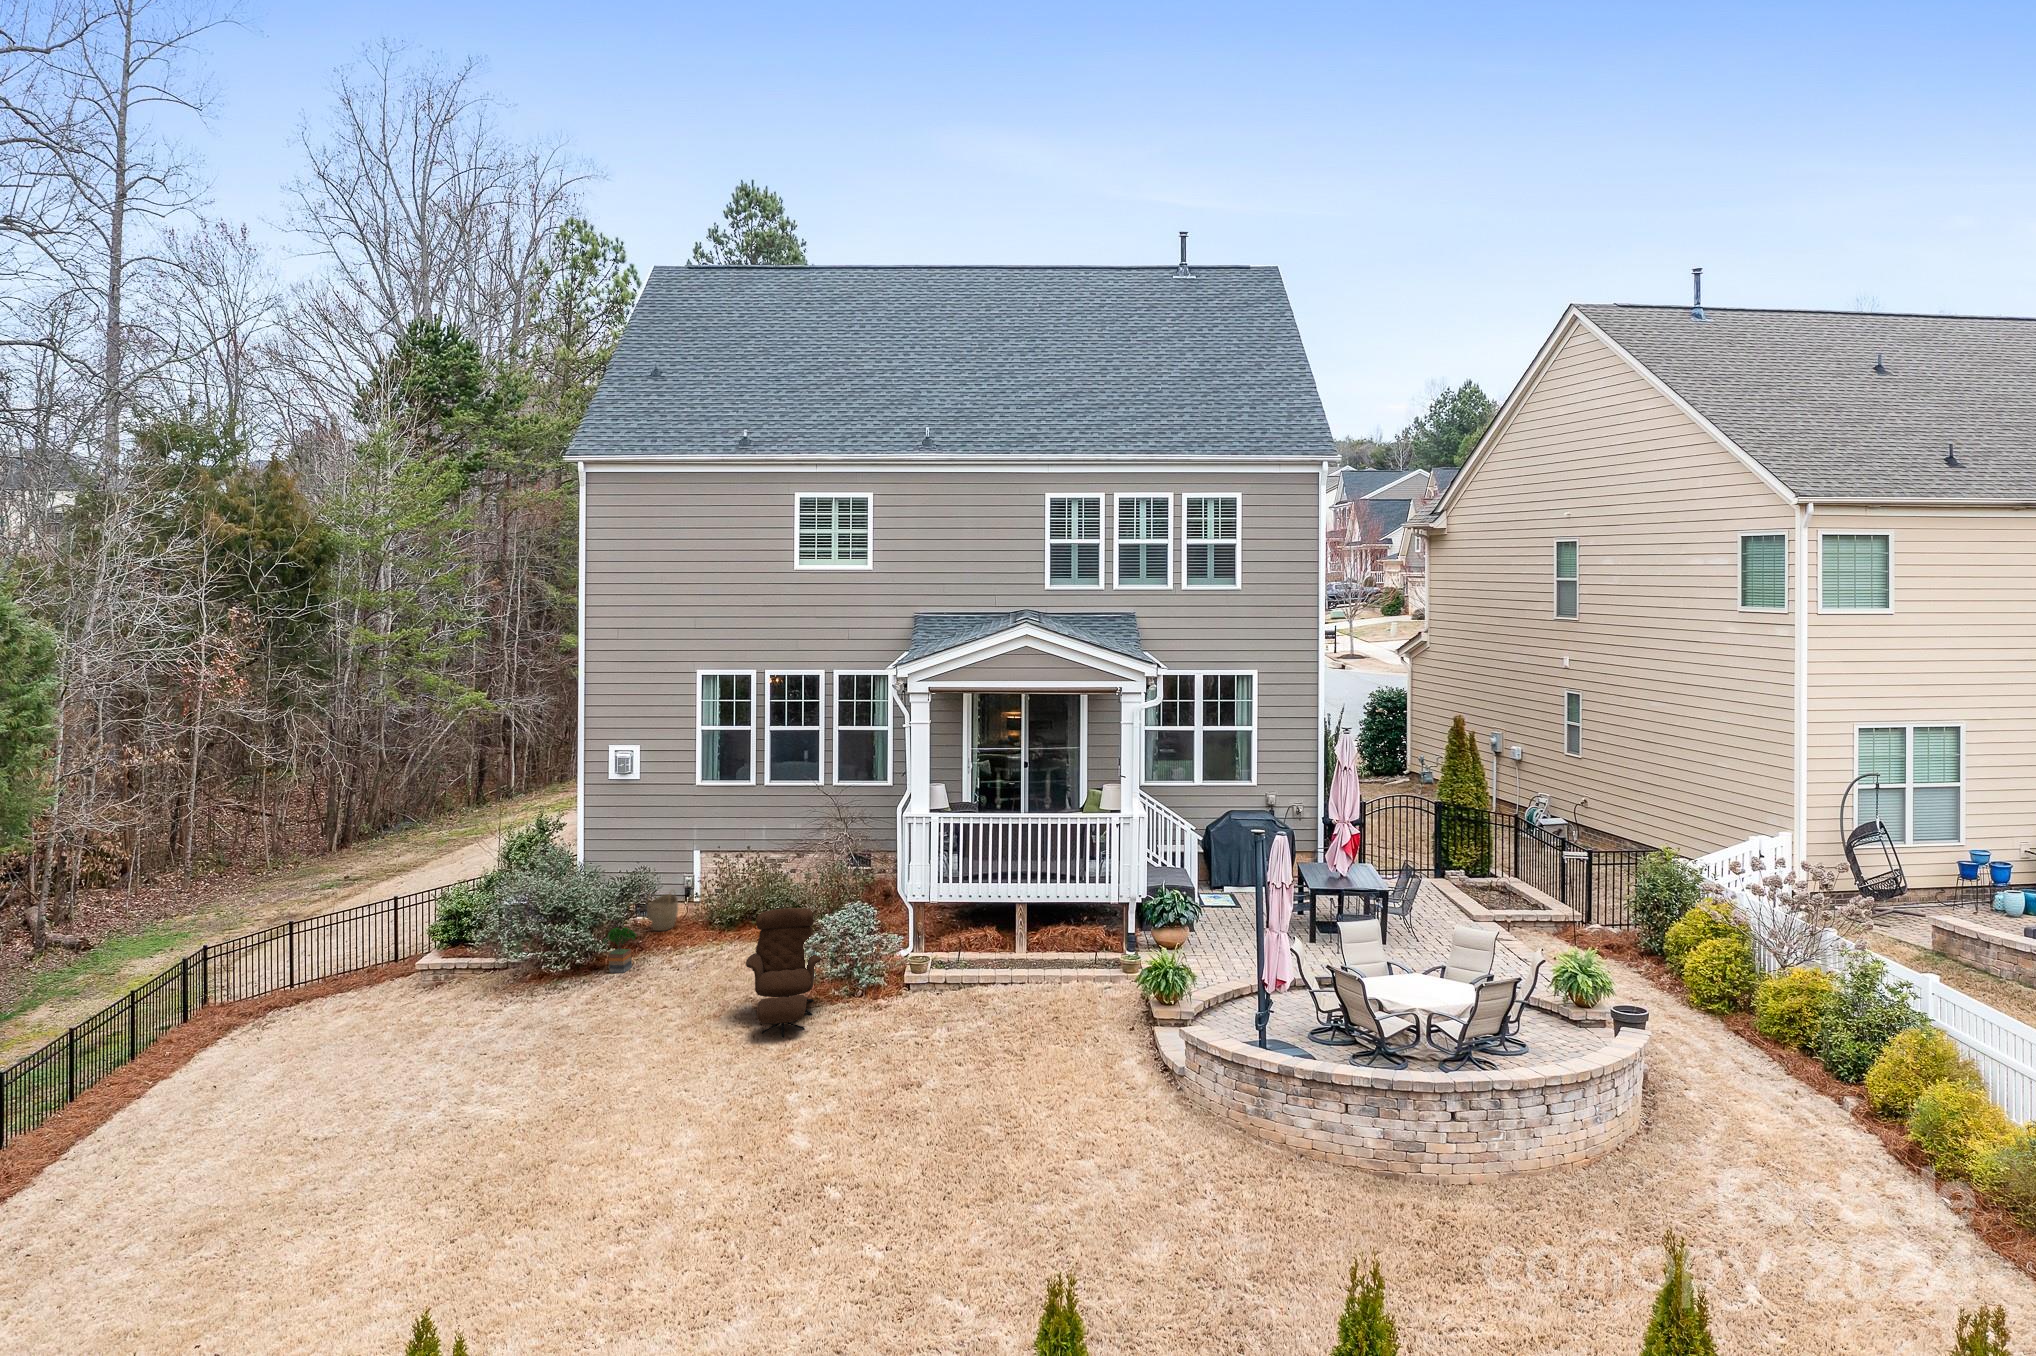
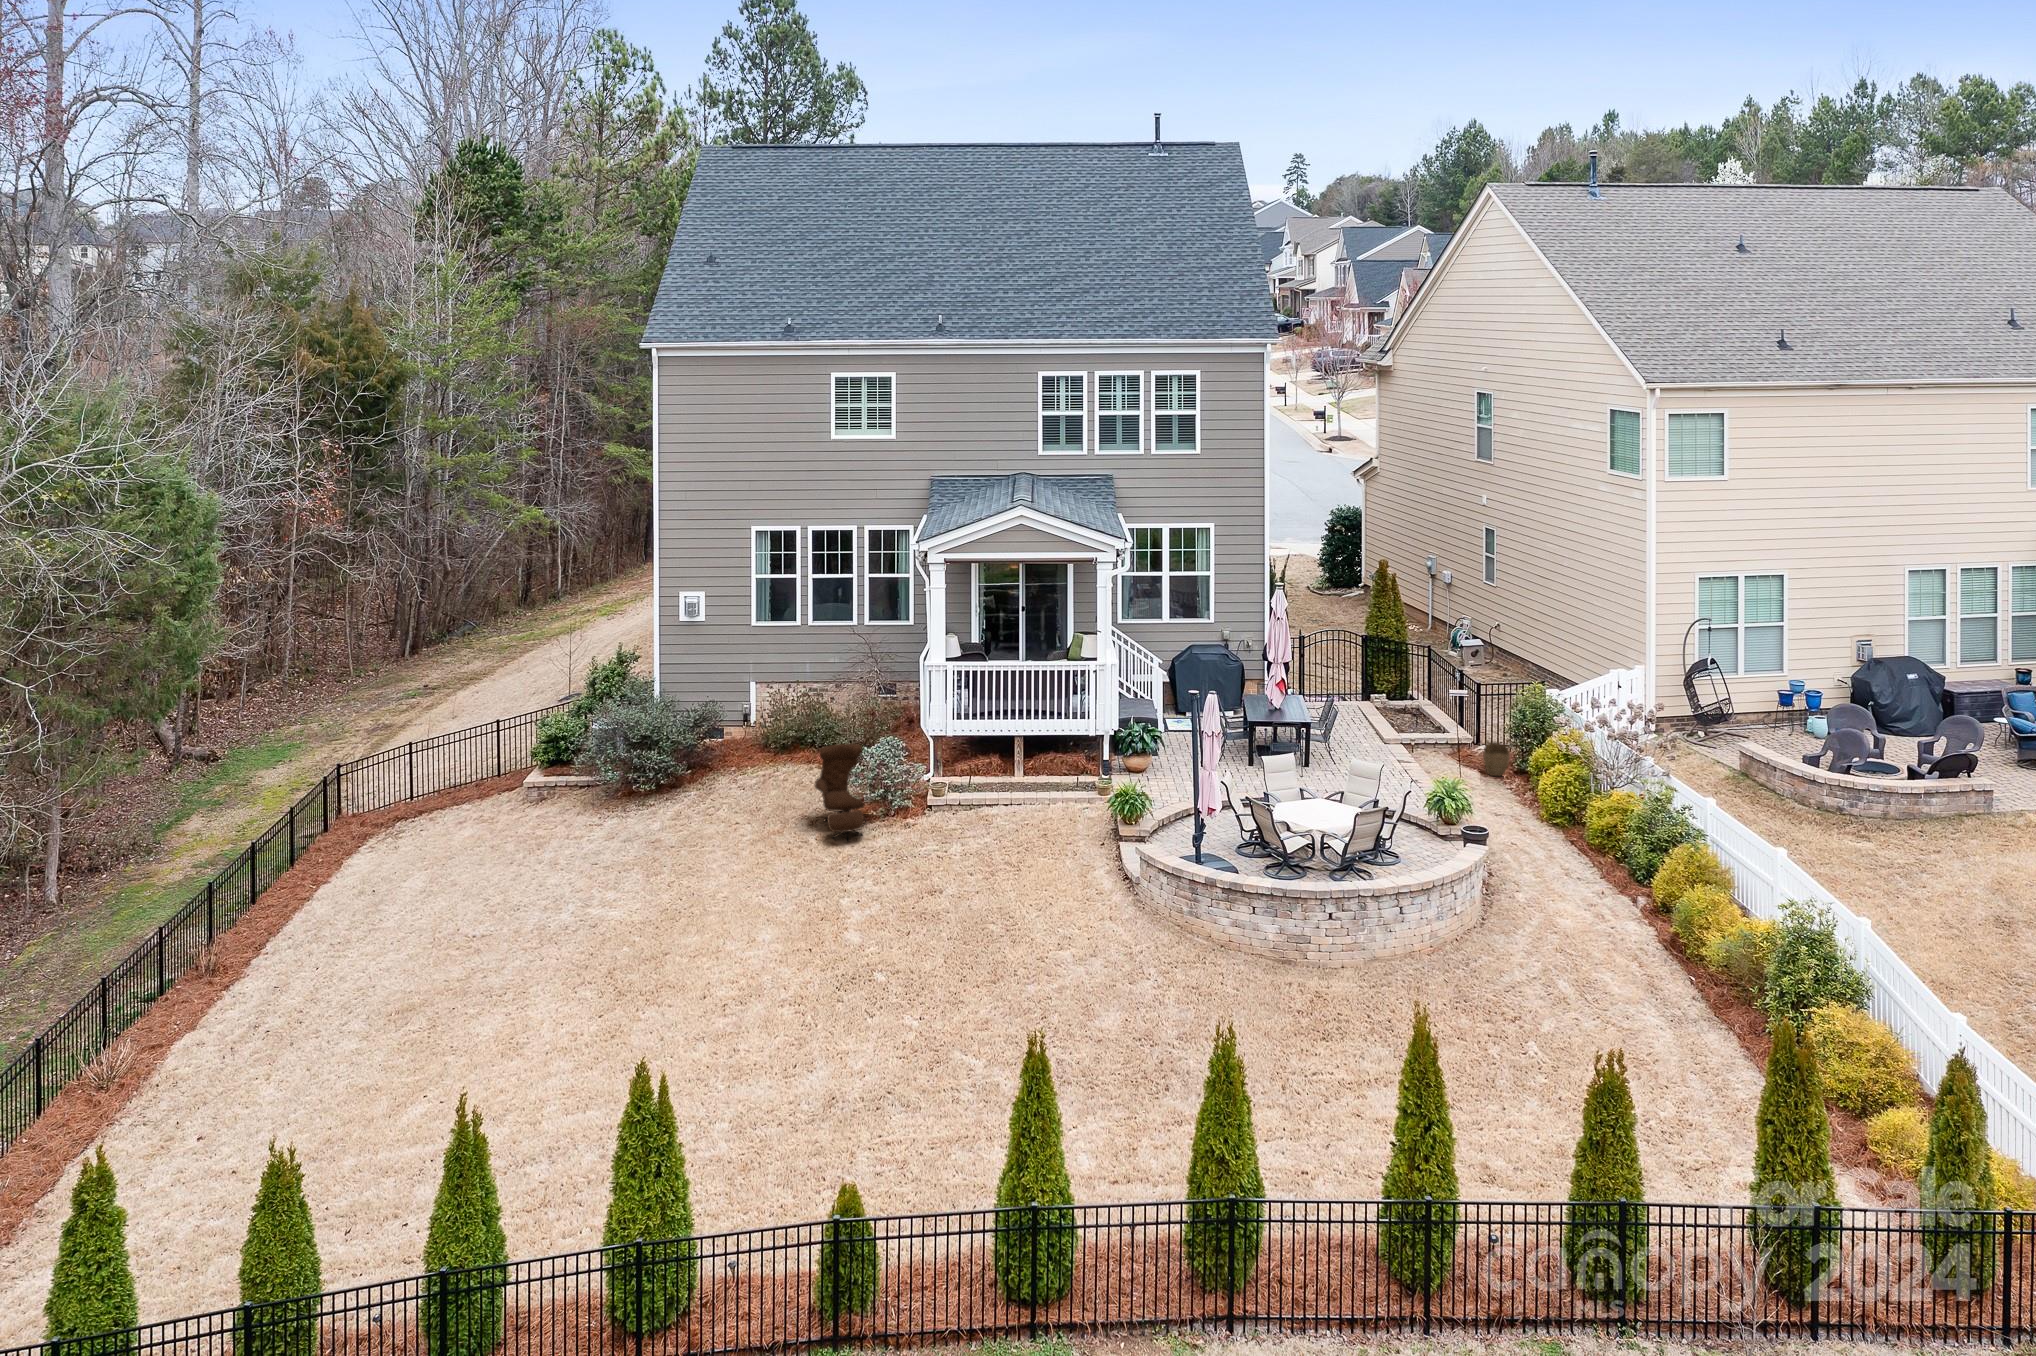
woven basket: present [647,893,678,931] -> present [1483,741,1510,776]
potted tree: present [603,927,637,973] -> none [691,749,718,784]

